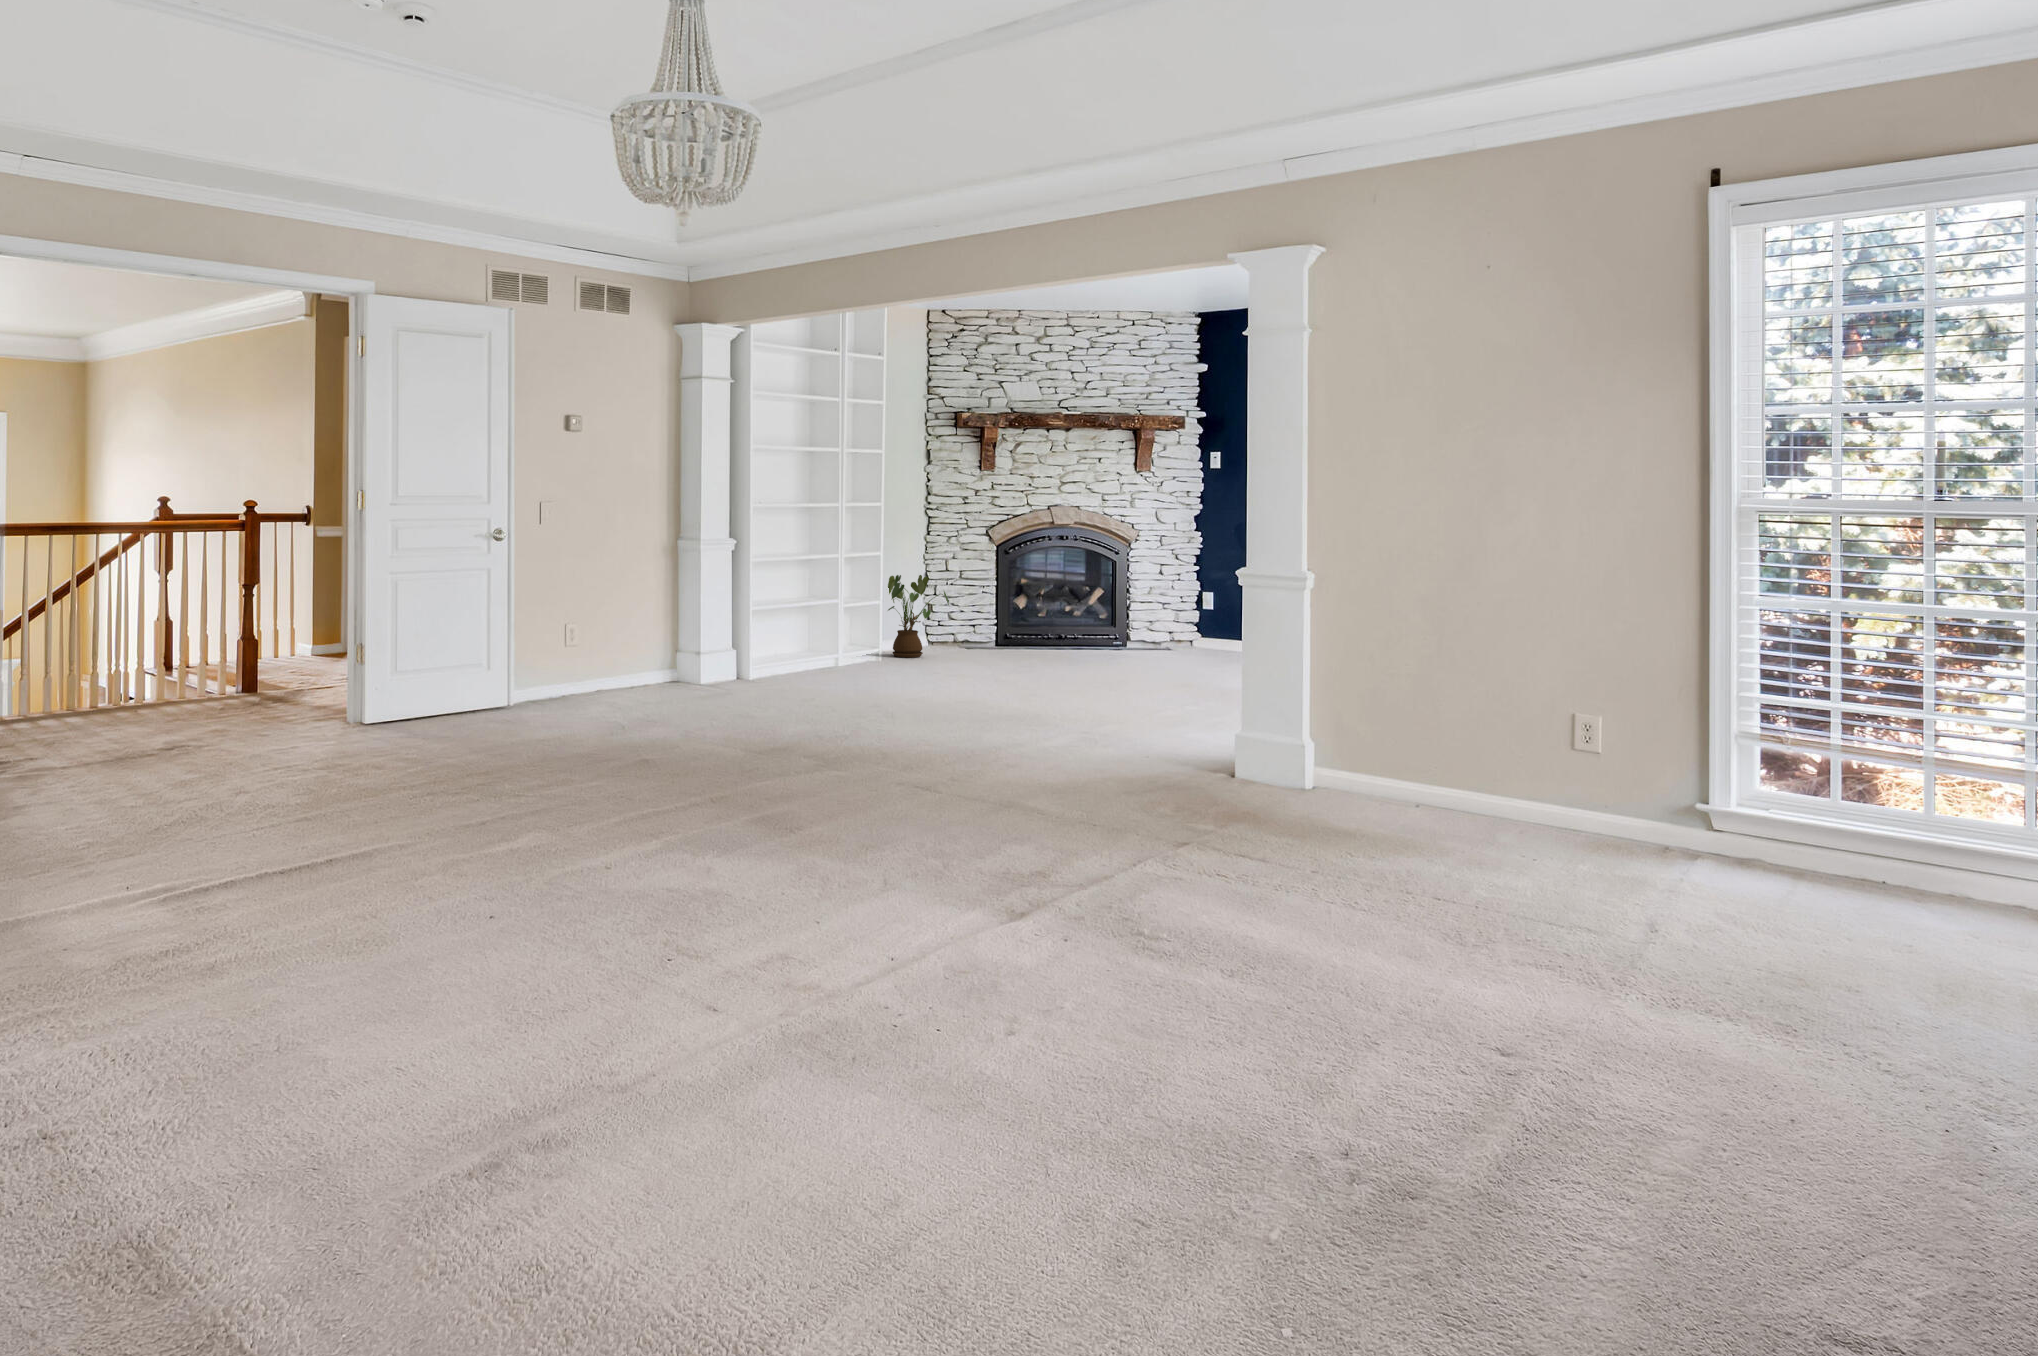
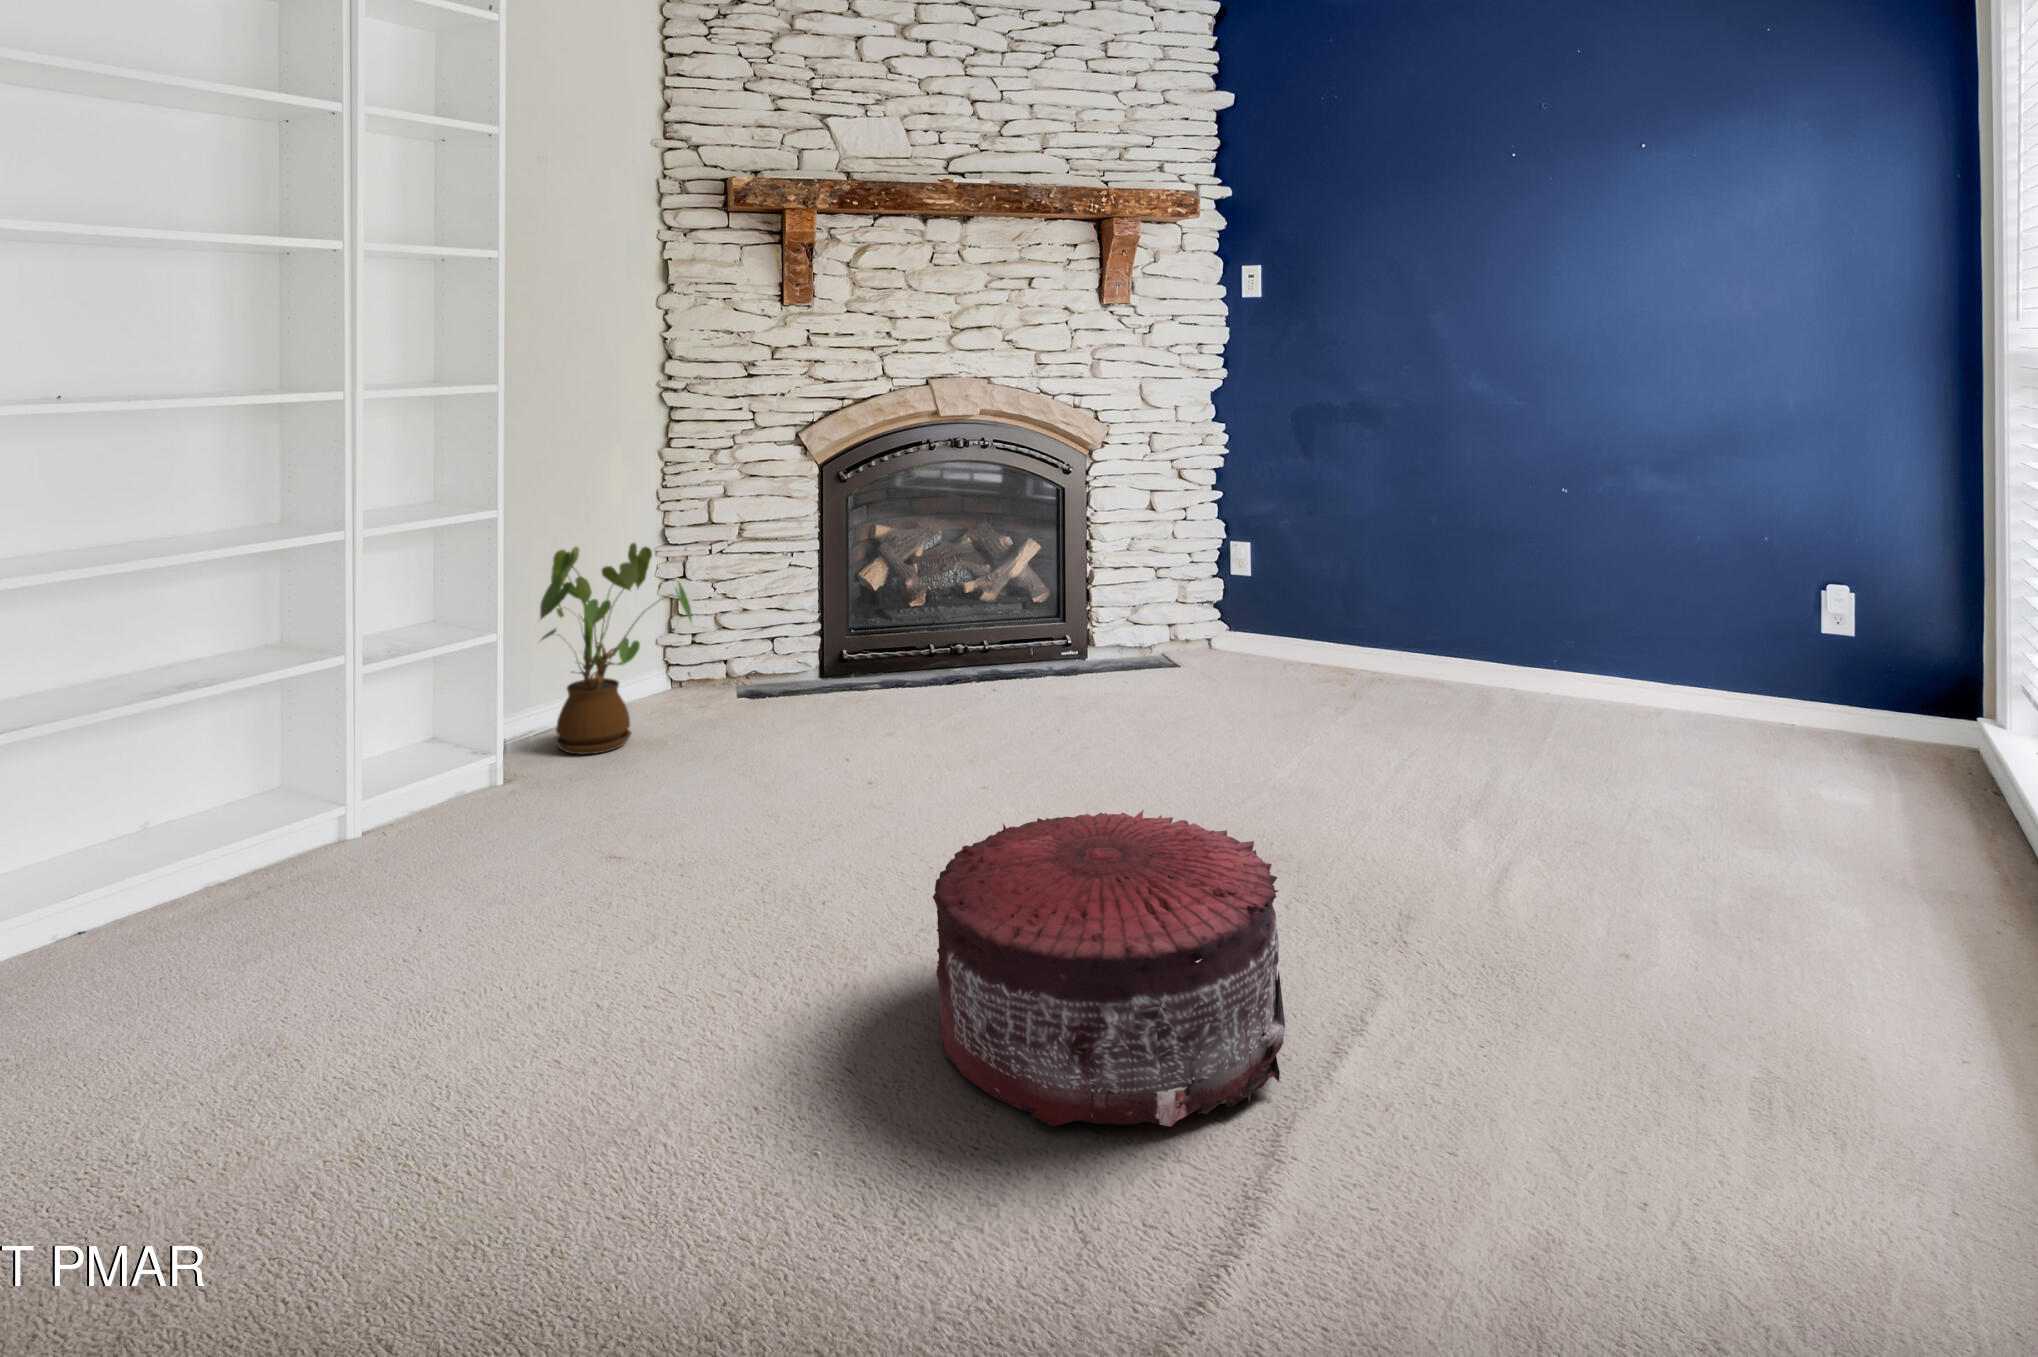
pouf: none [1058,640,1165,703] -> present [933,810,1285,1126]

